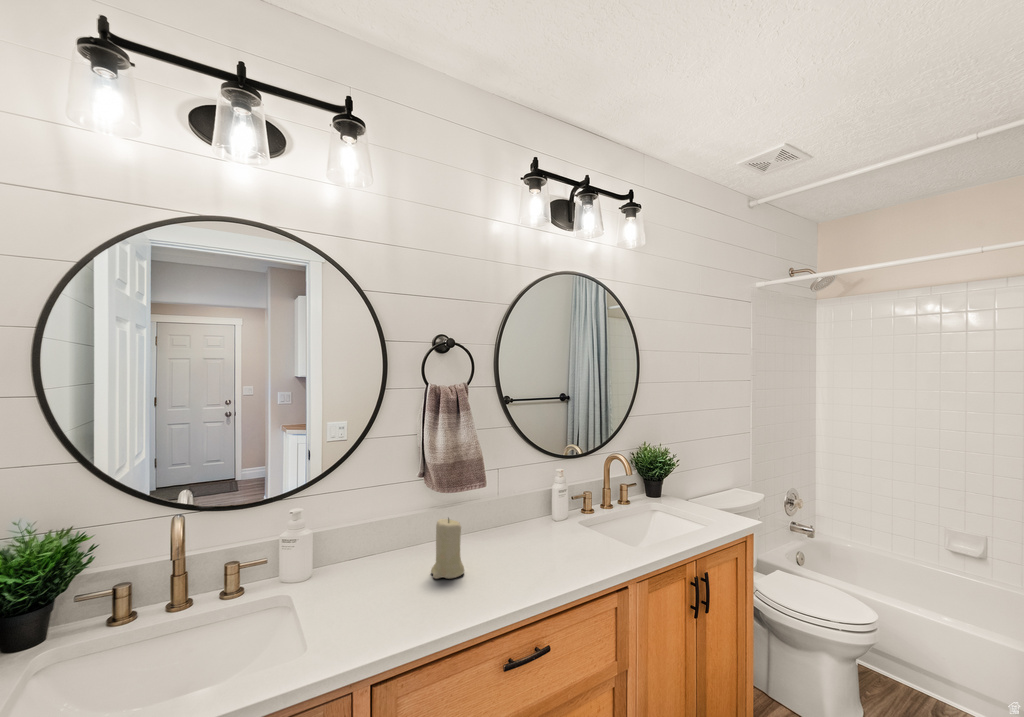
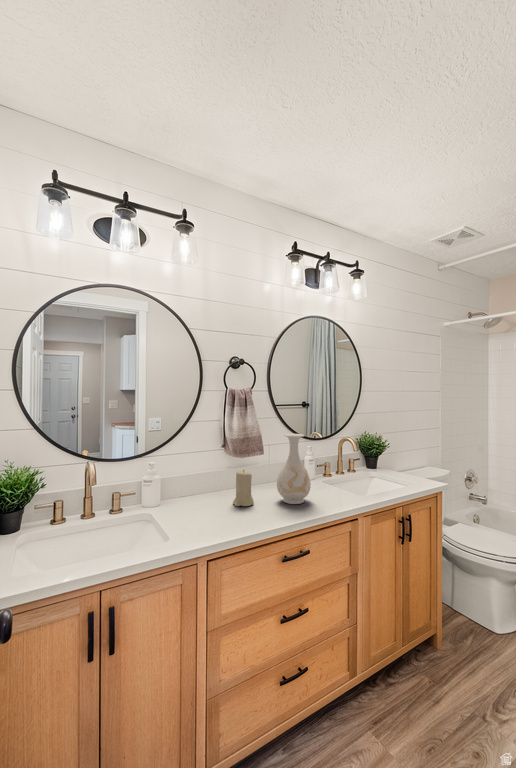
vase: none [503,457,557,573] -> present [277,434,311,504]

